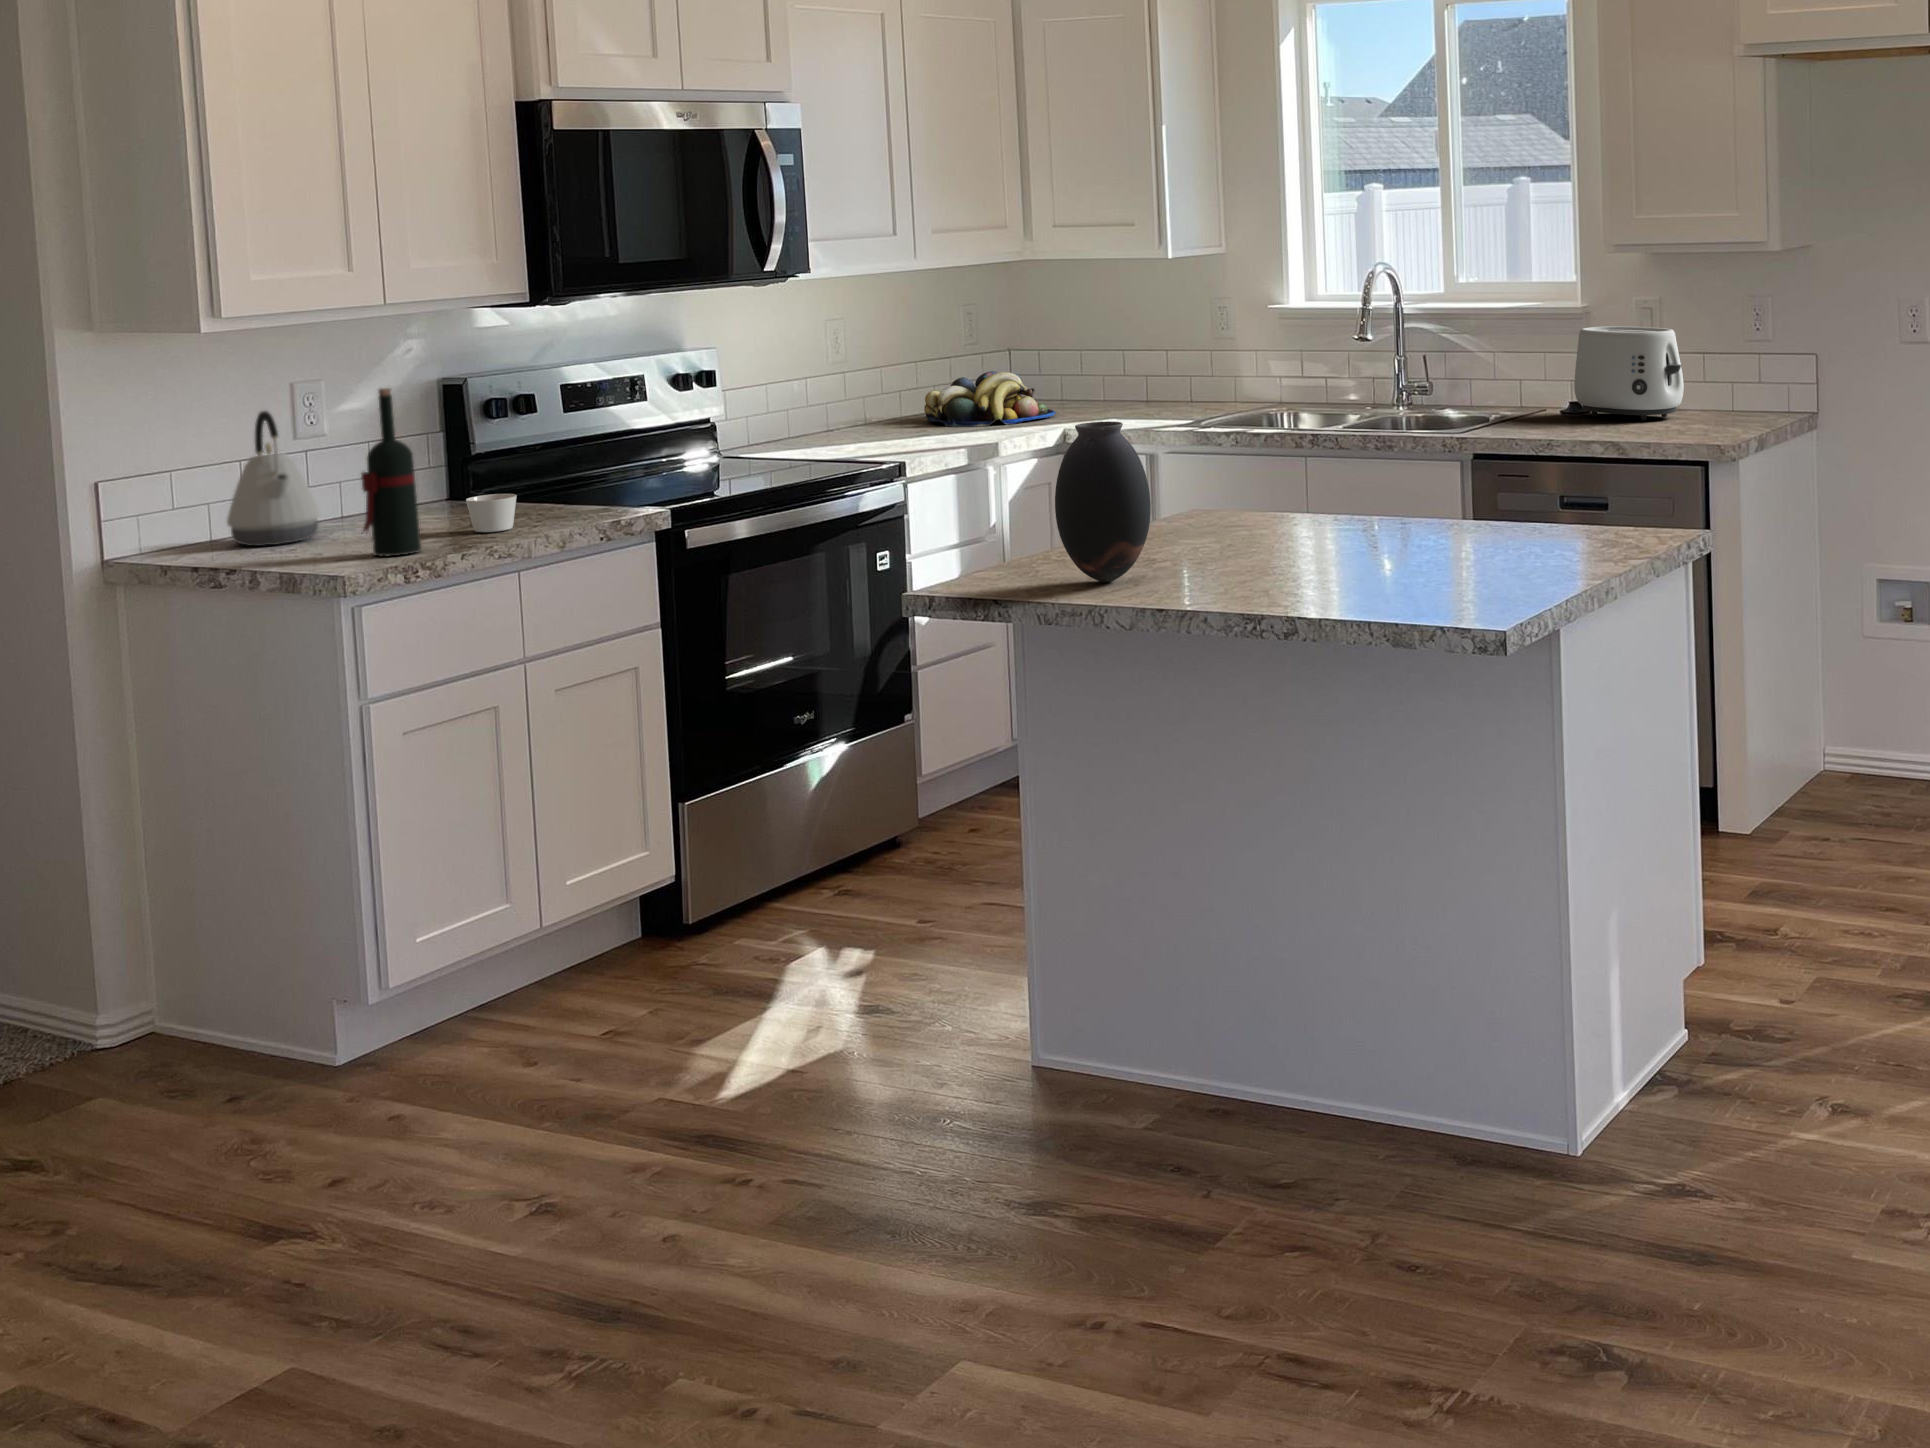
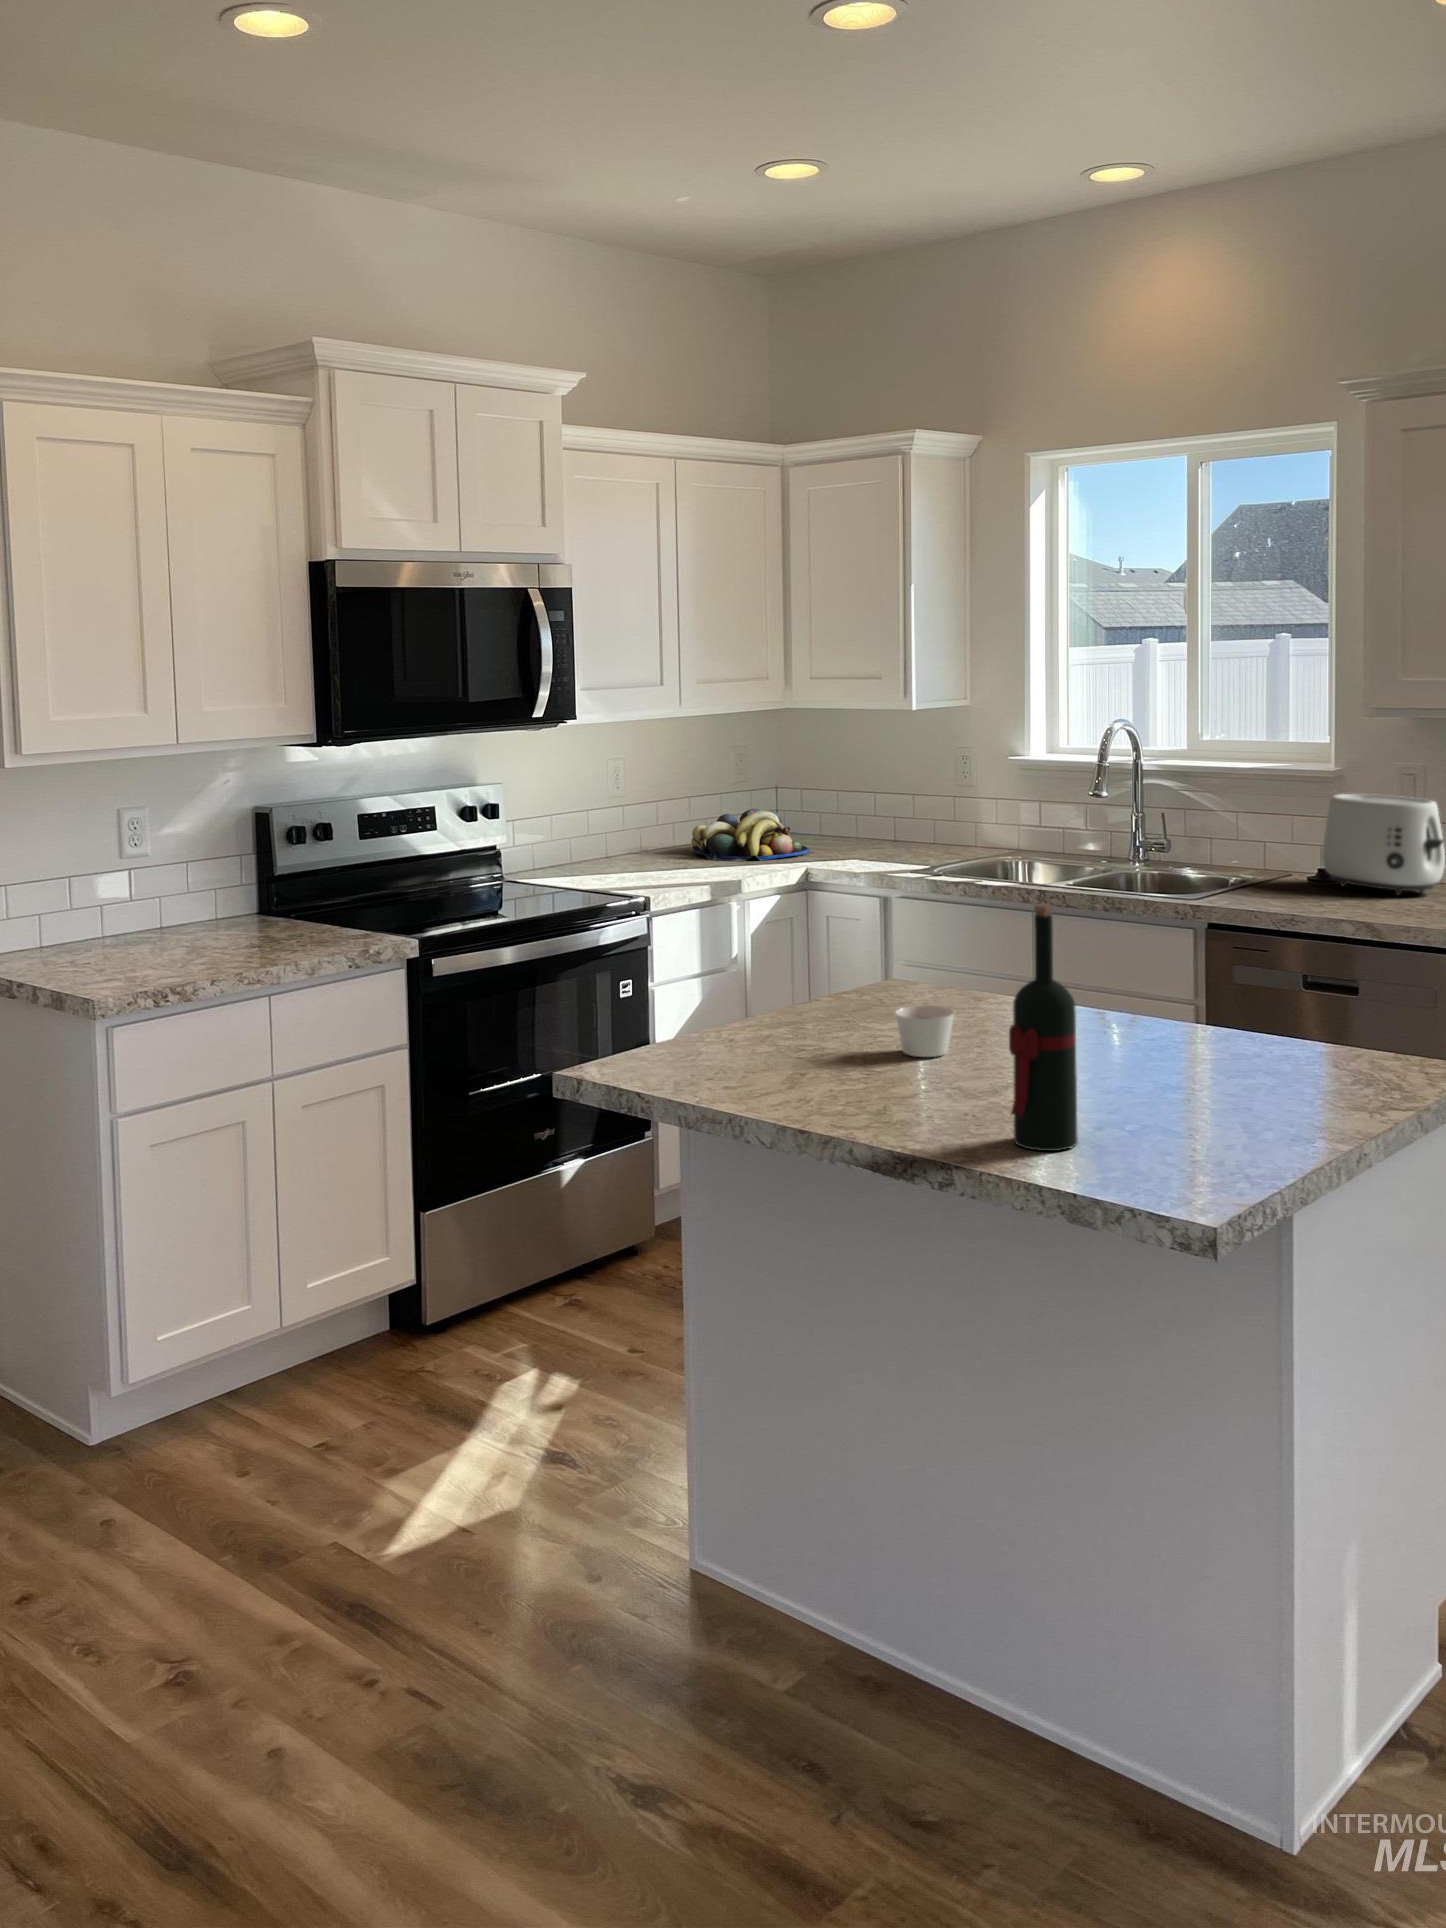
wine bottle: present [361,388,421,557] -> present [1009,904,1078,1151]
kettle: present [227,411,320,546] -> none [38,837,117,958]
vase: present [1055,422,1151,582] -> none [715,909,818,1086]
candle: present [466,494,517,532] -> present [895,1006,954,1057]

